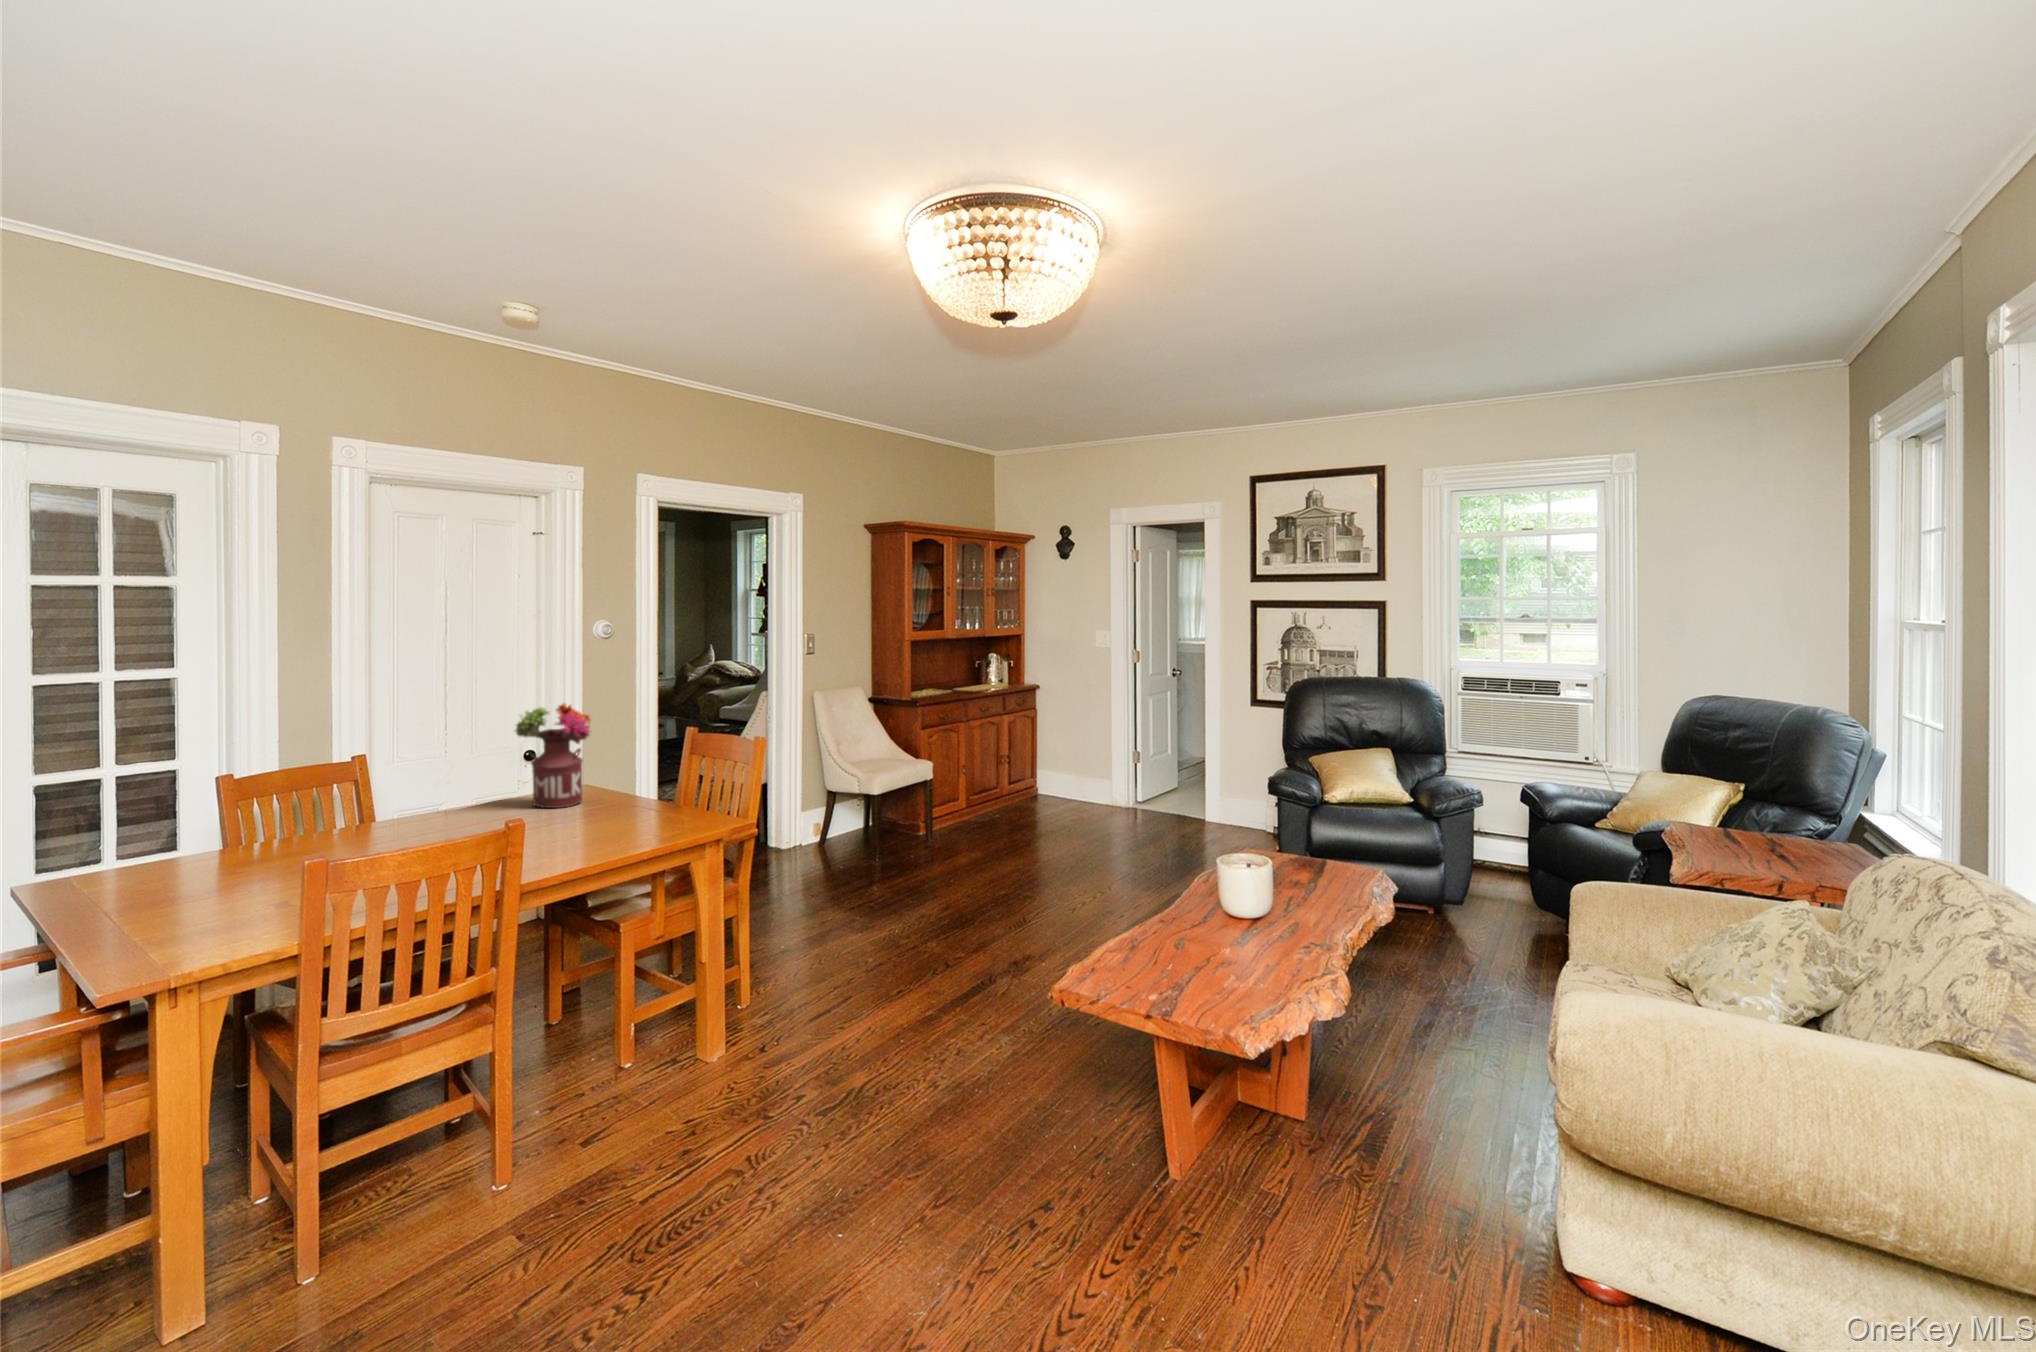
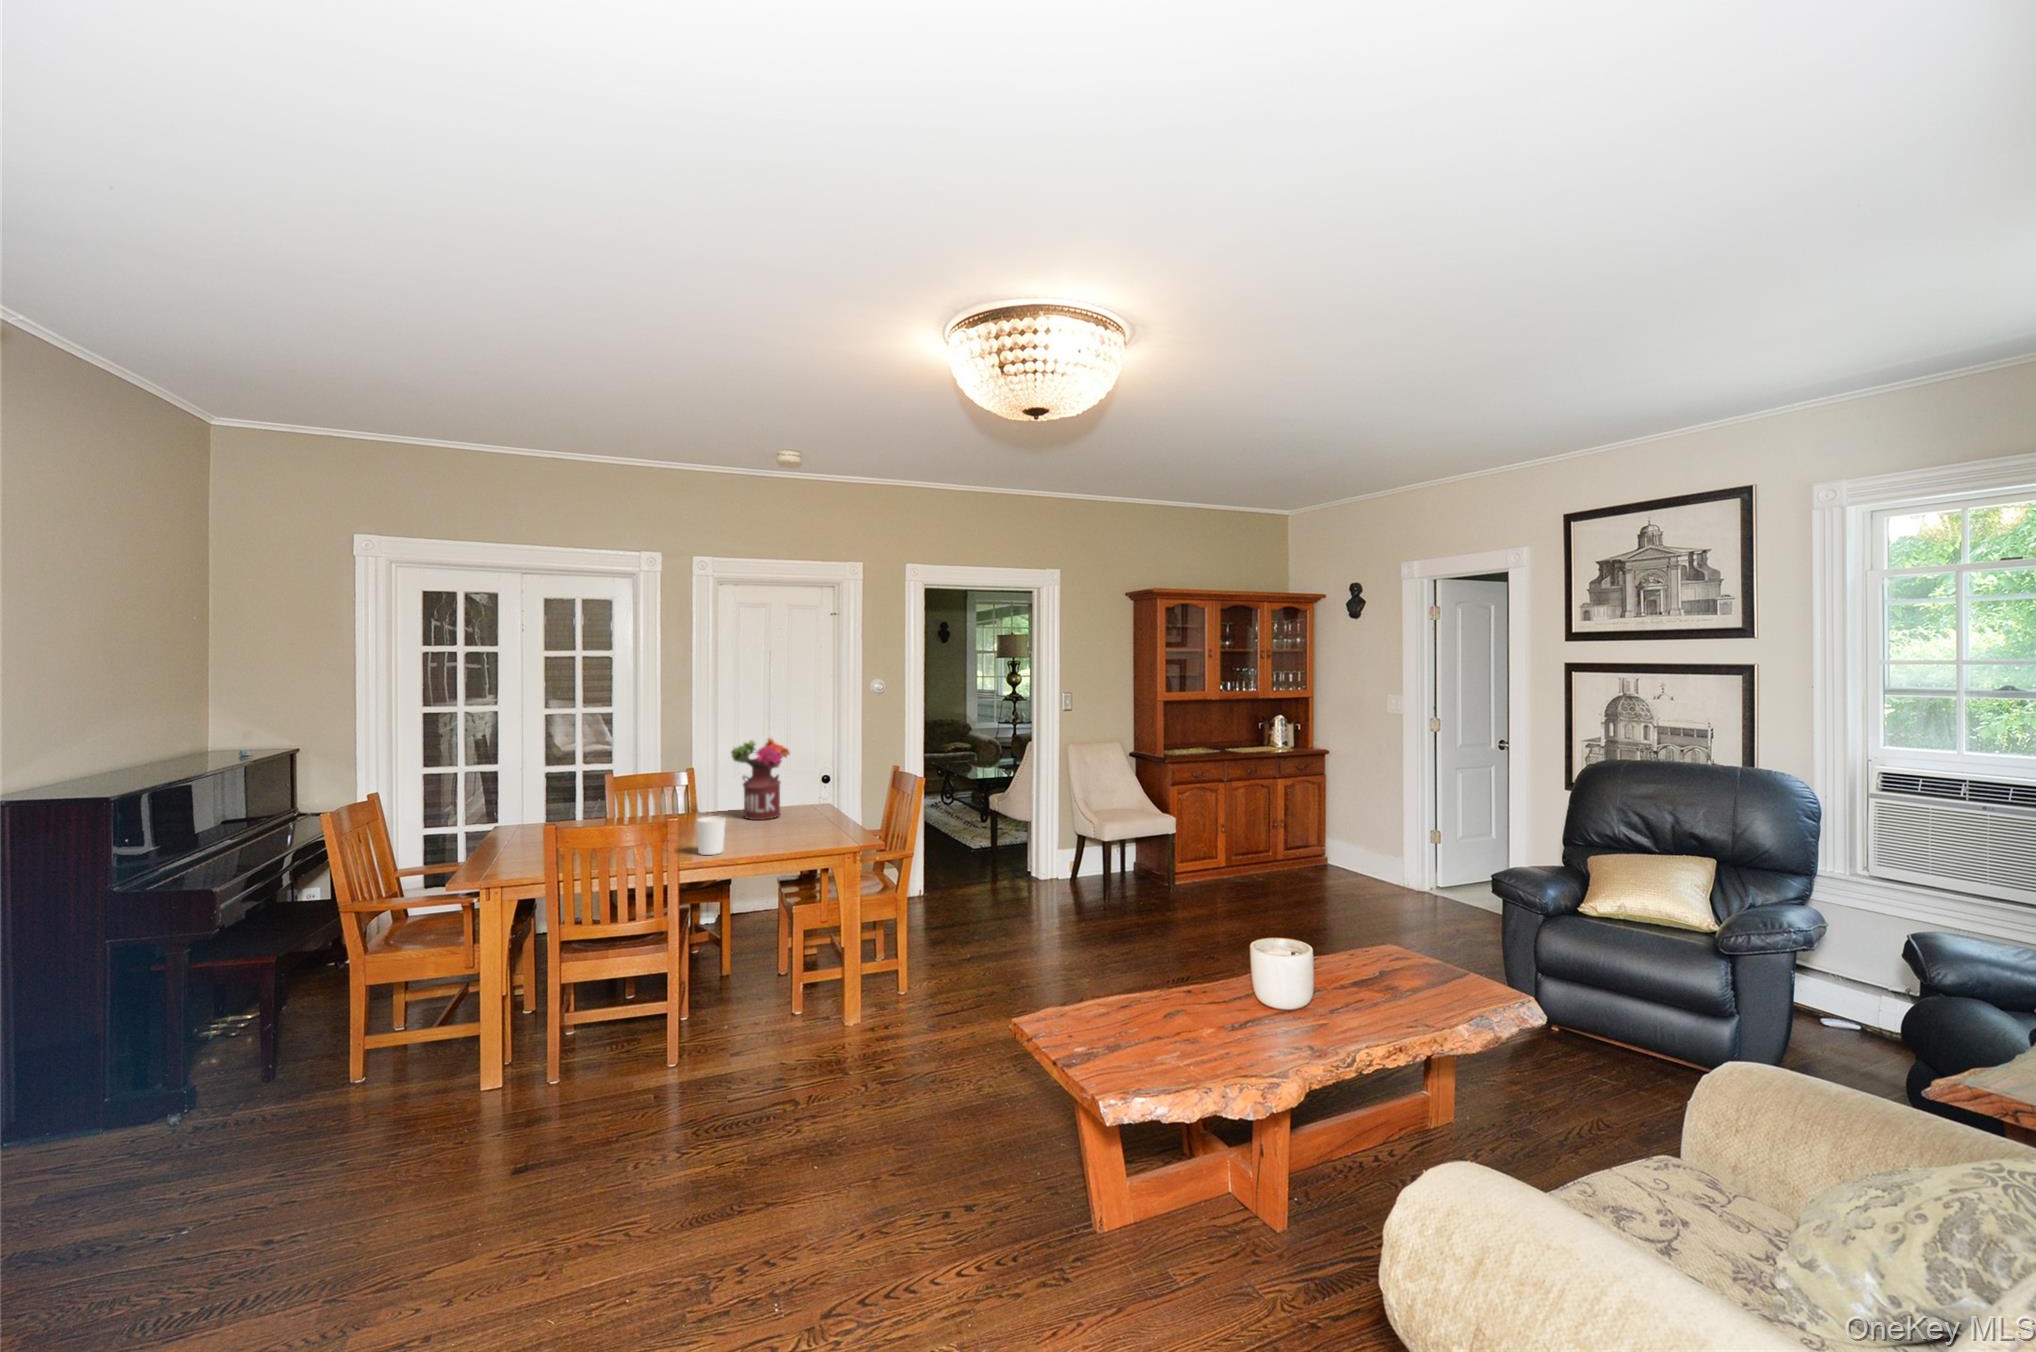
candle holder: none [572,801,610,850] -> present [697,817,726,855]

